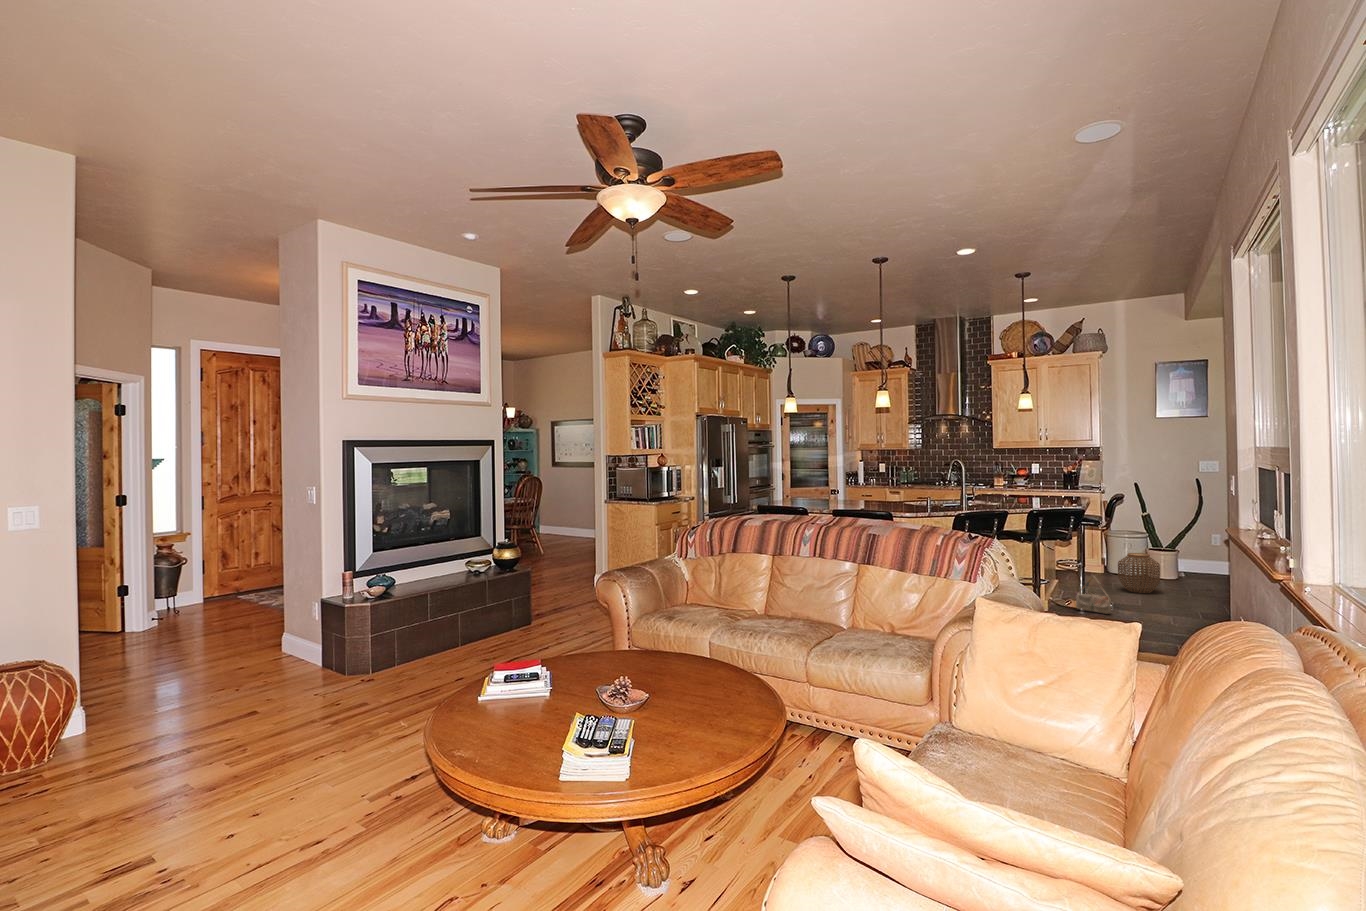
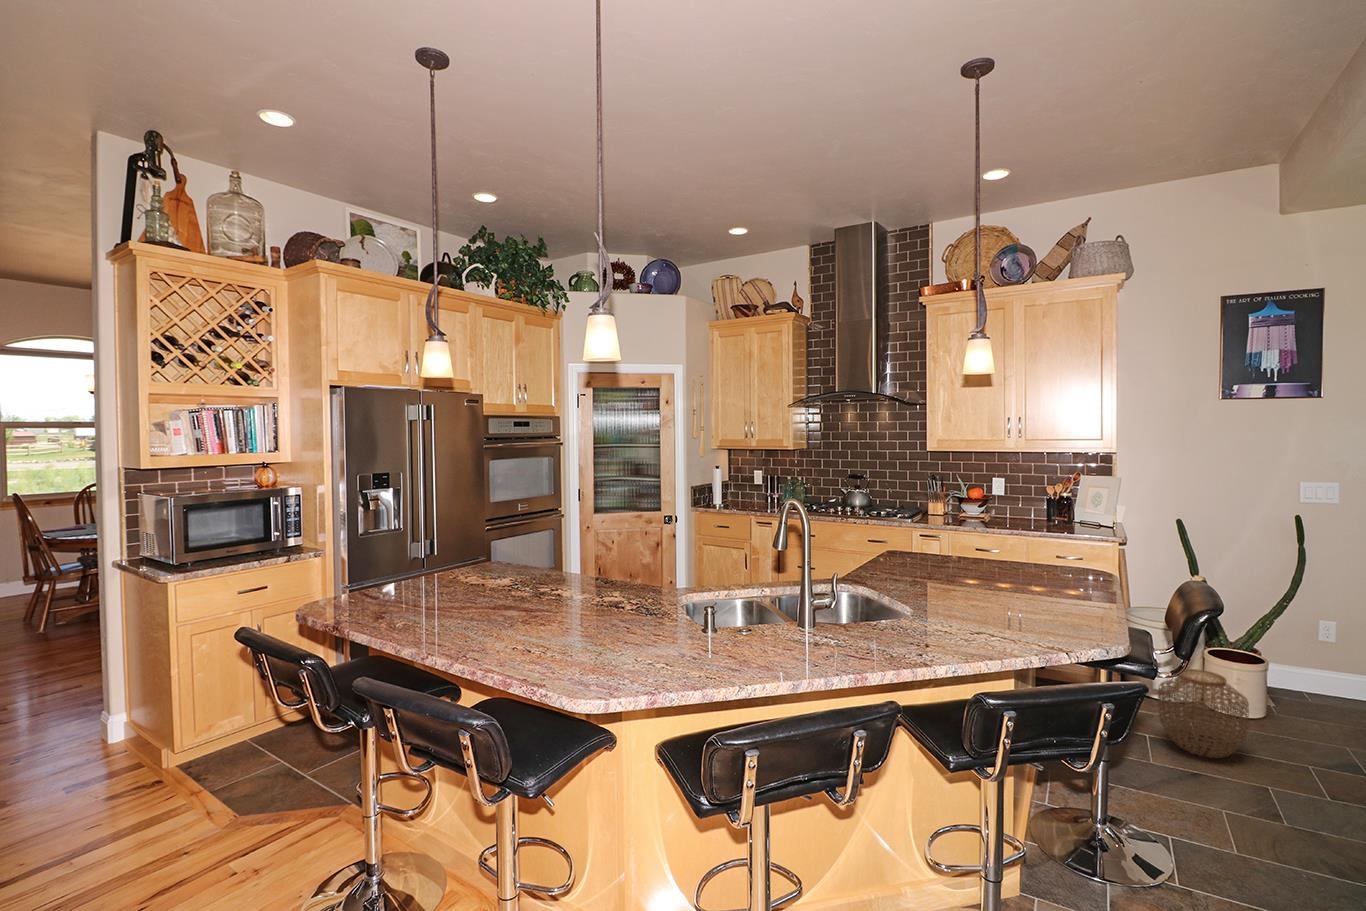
bag: present [1076,576,1111,614] -> none [1092,780,1182,881]

